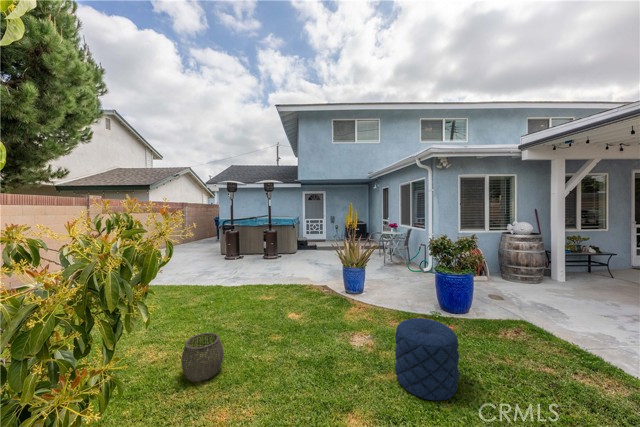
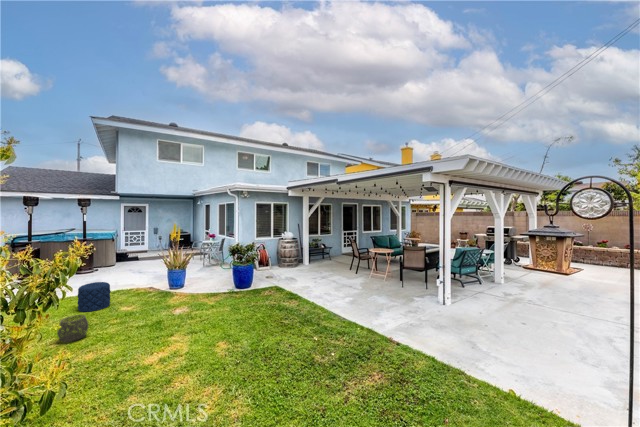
pouf: present [395,318,459,401] -> present [78,282,110,312]

